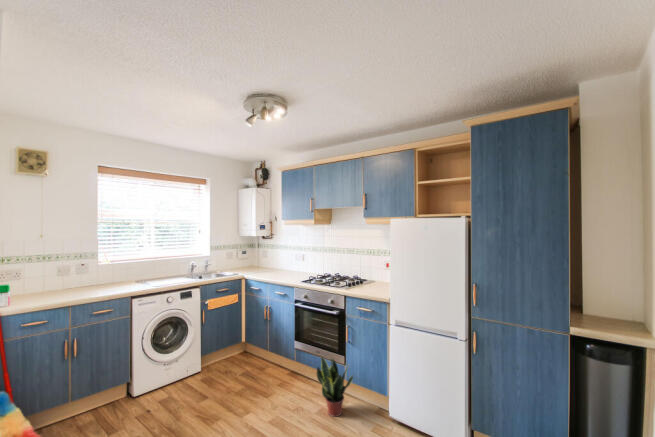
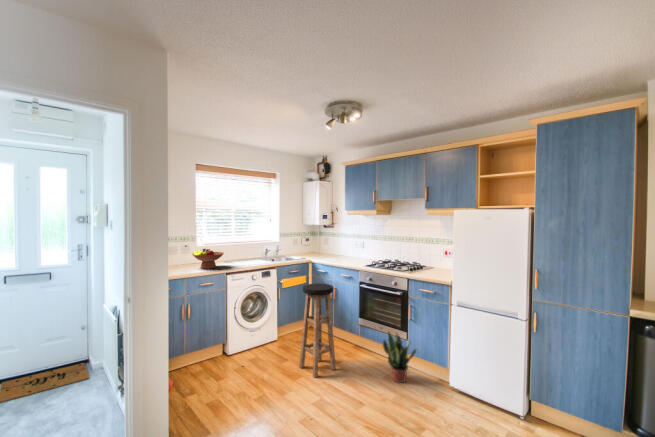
fruit bowl: none [86,268,130,293] -> present [193,249,224,269]
bar stool: none [220,305,263,419] -> present [299,283,336,378]

